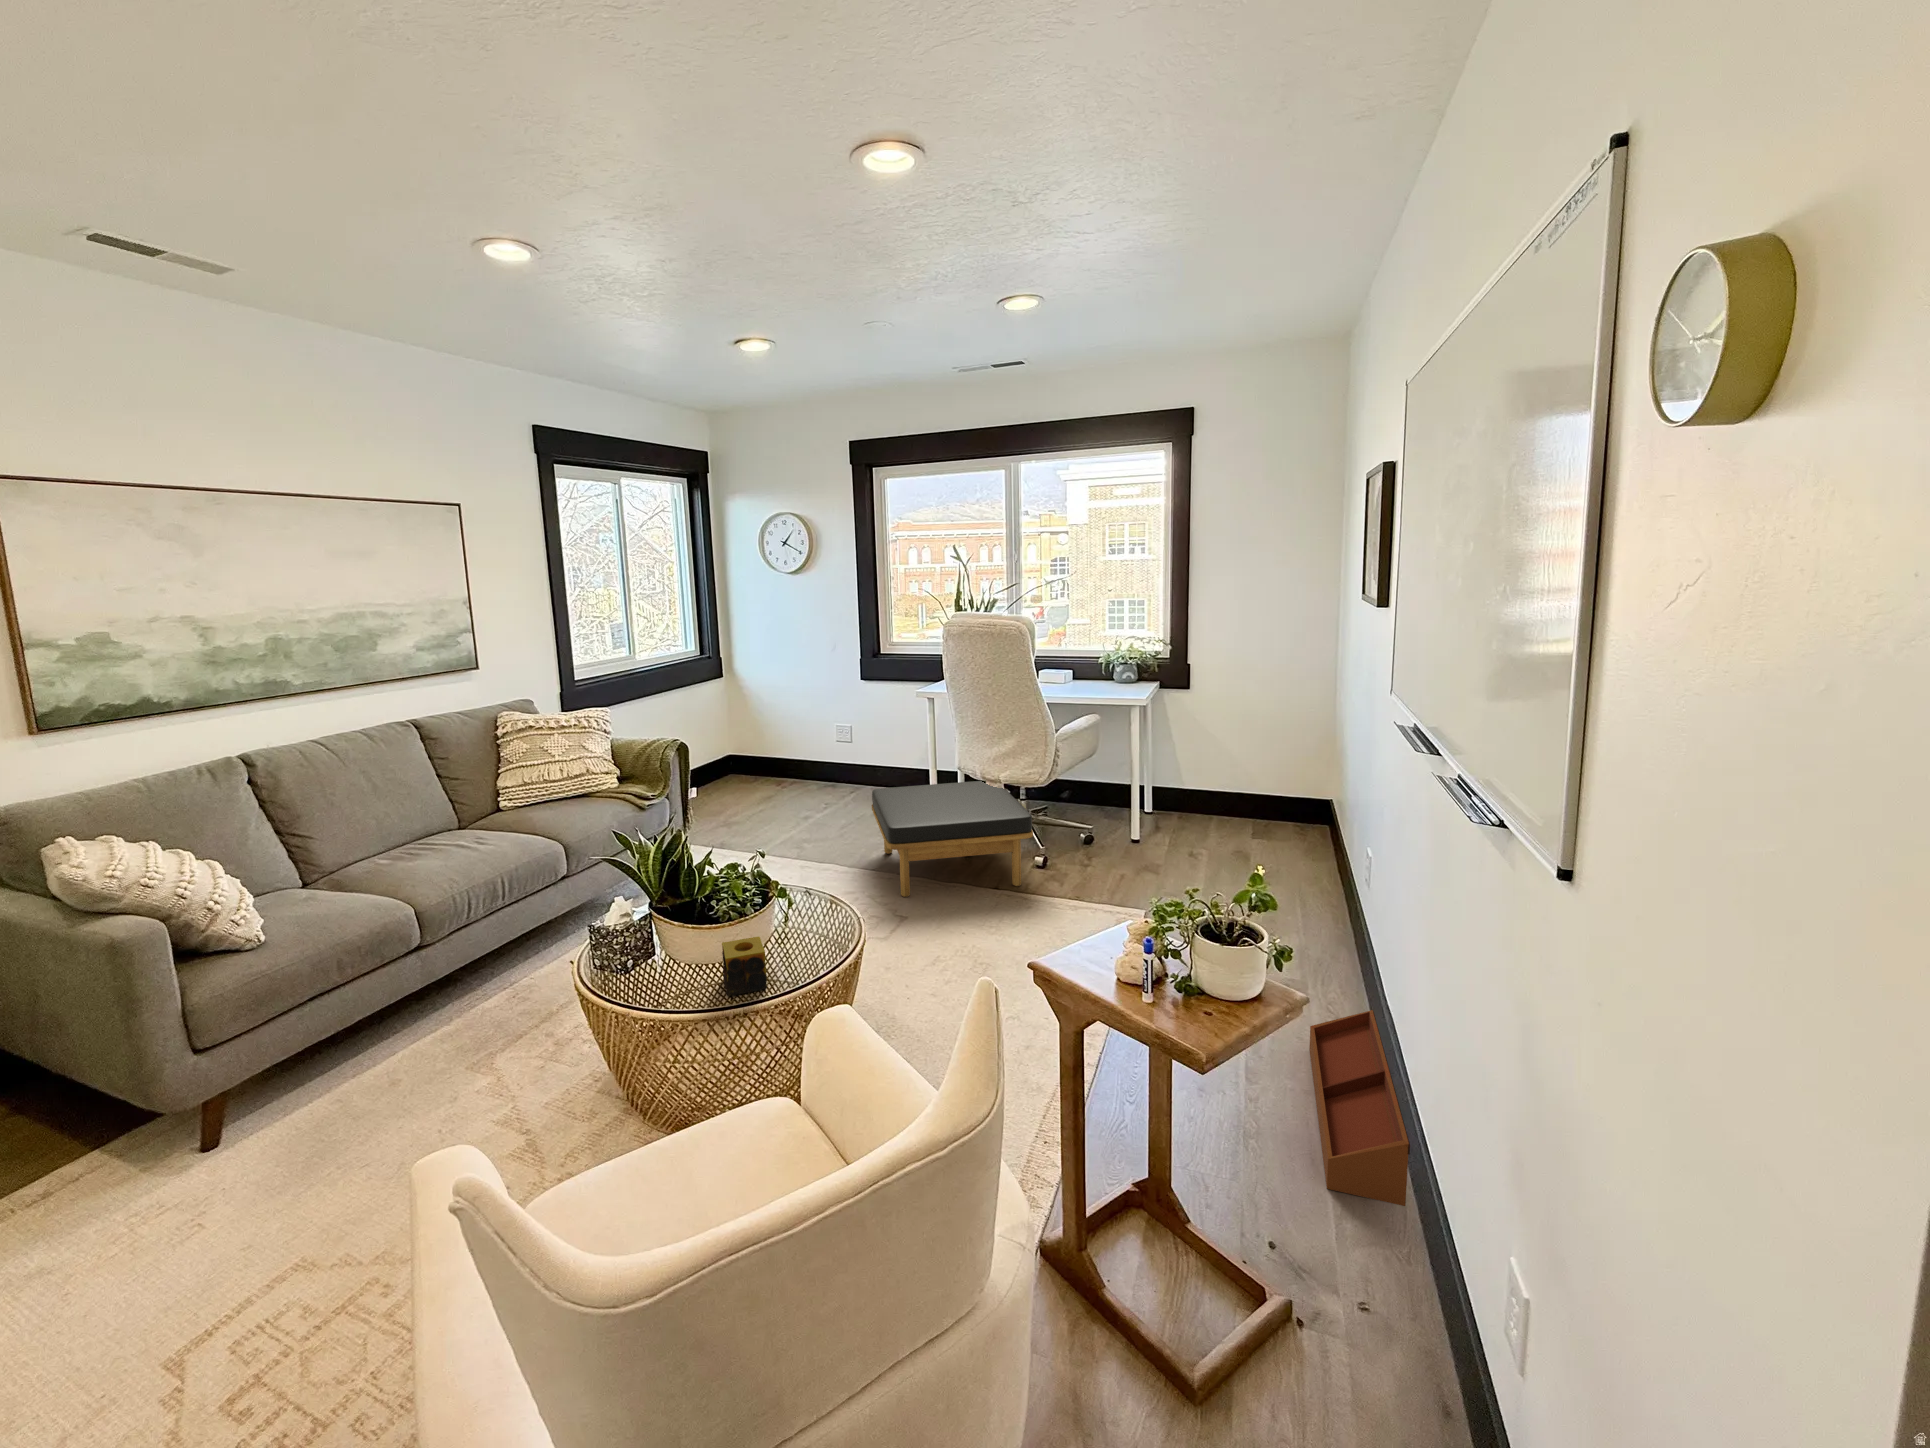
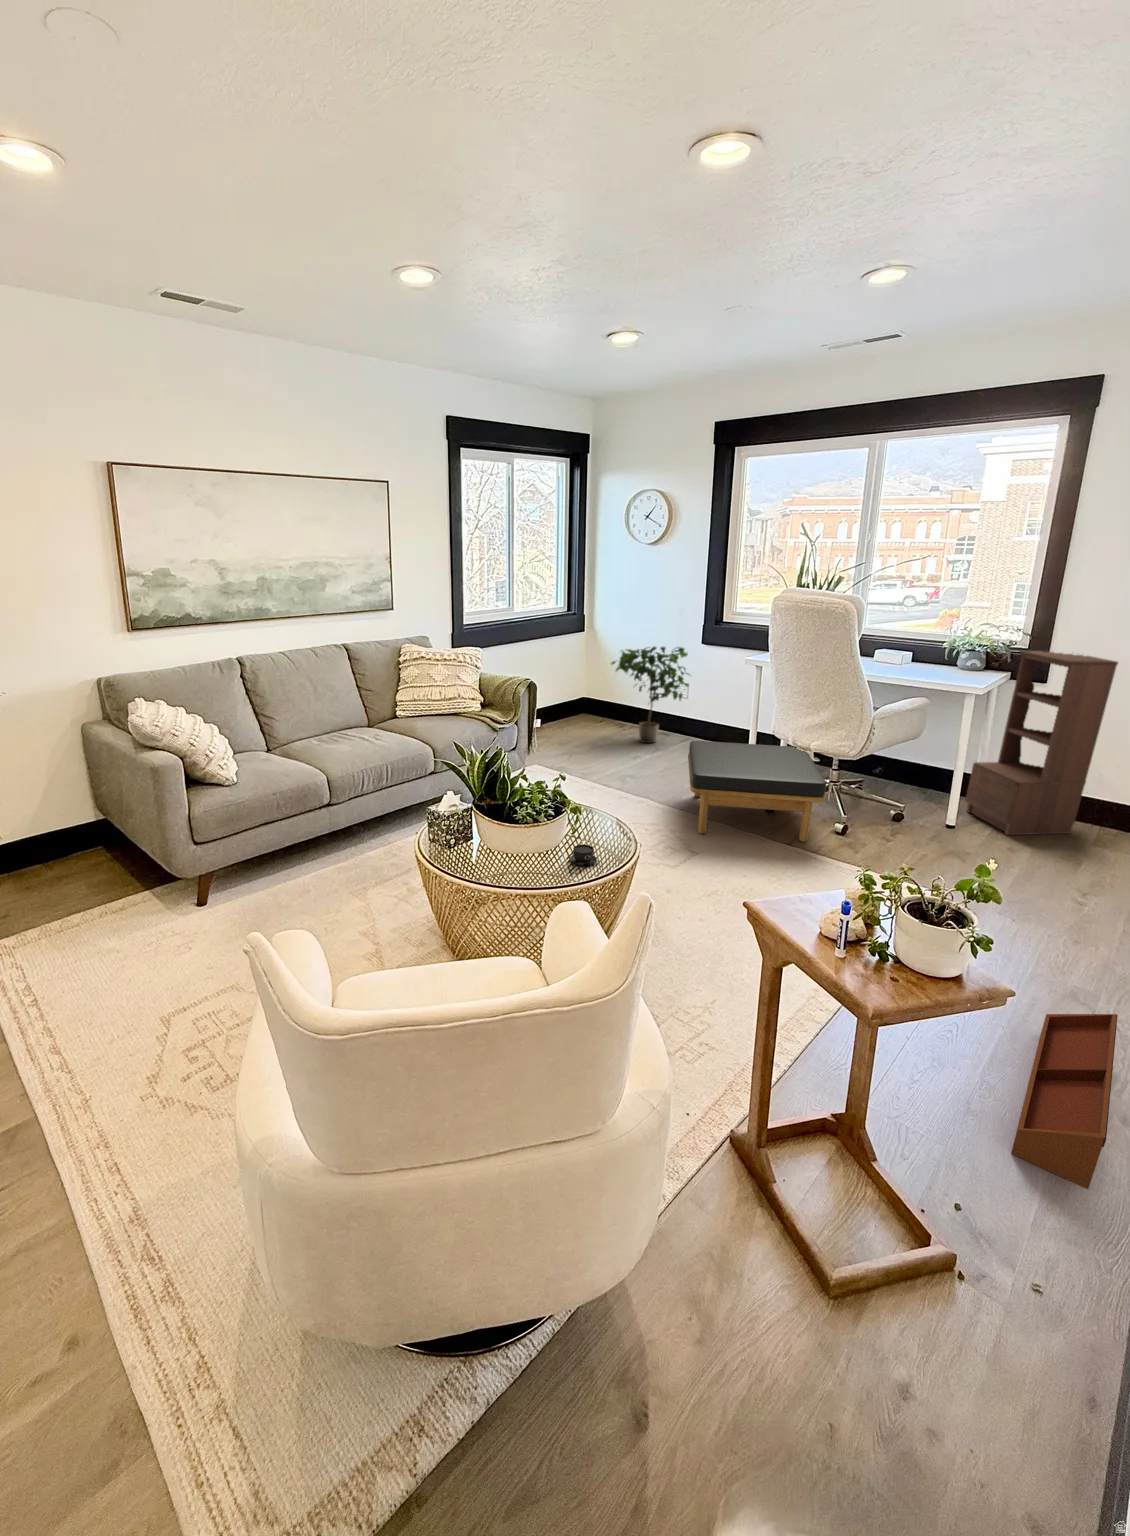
bookshelf: none [1163,651,1271,843] -> present [965,651,1118,835]
potted plant: none [757,683,854,799] -> present [611,647,690,743]
teacup: none [784,933,822,960] -> present [570,845,599,865]
candle: present [722,937,767,996] -> none [516,840,549,882]

